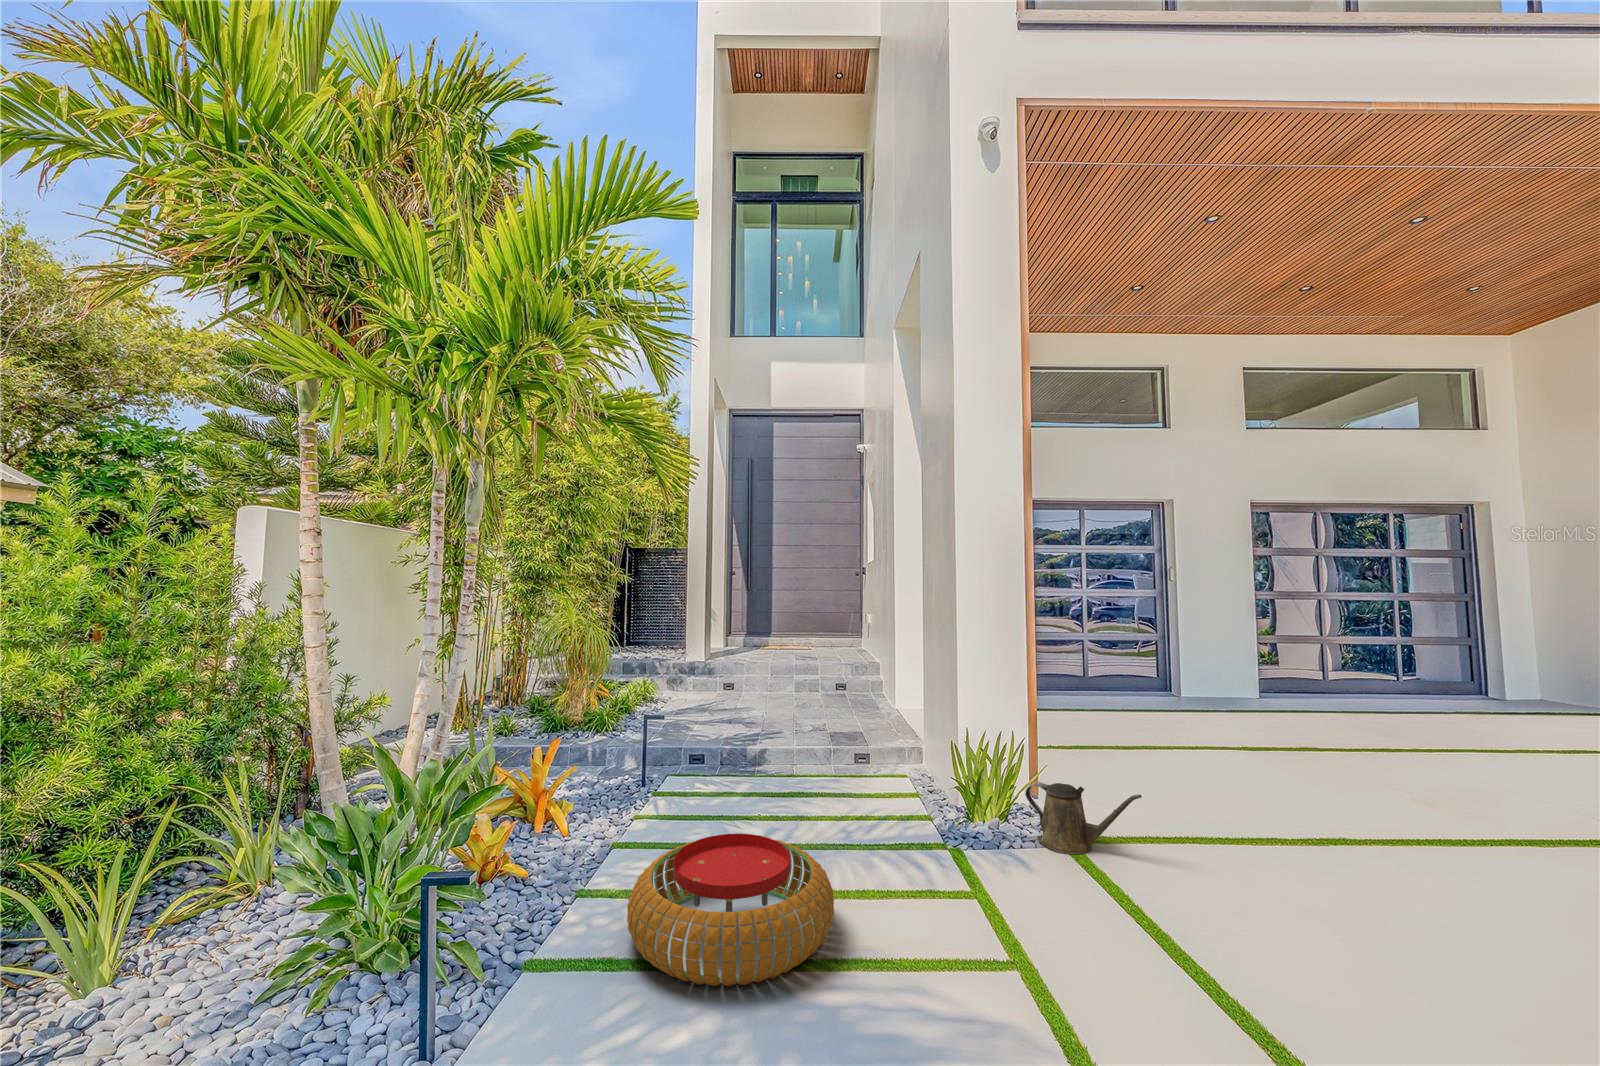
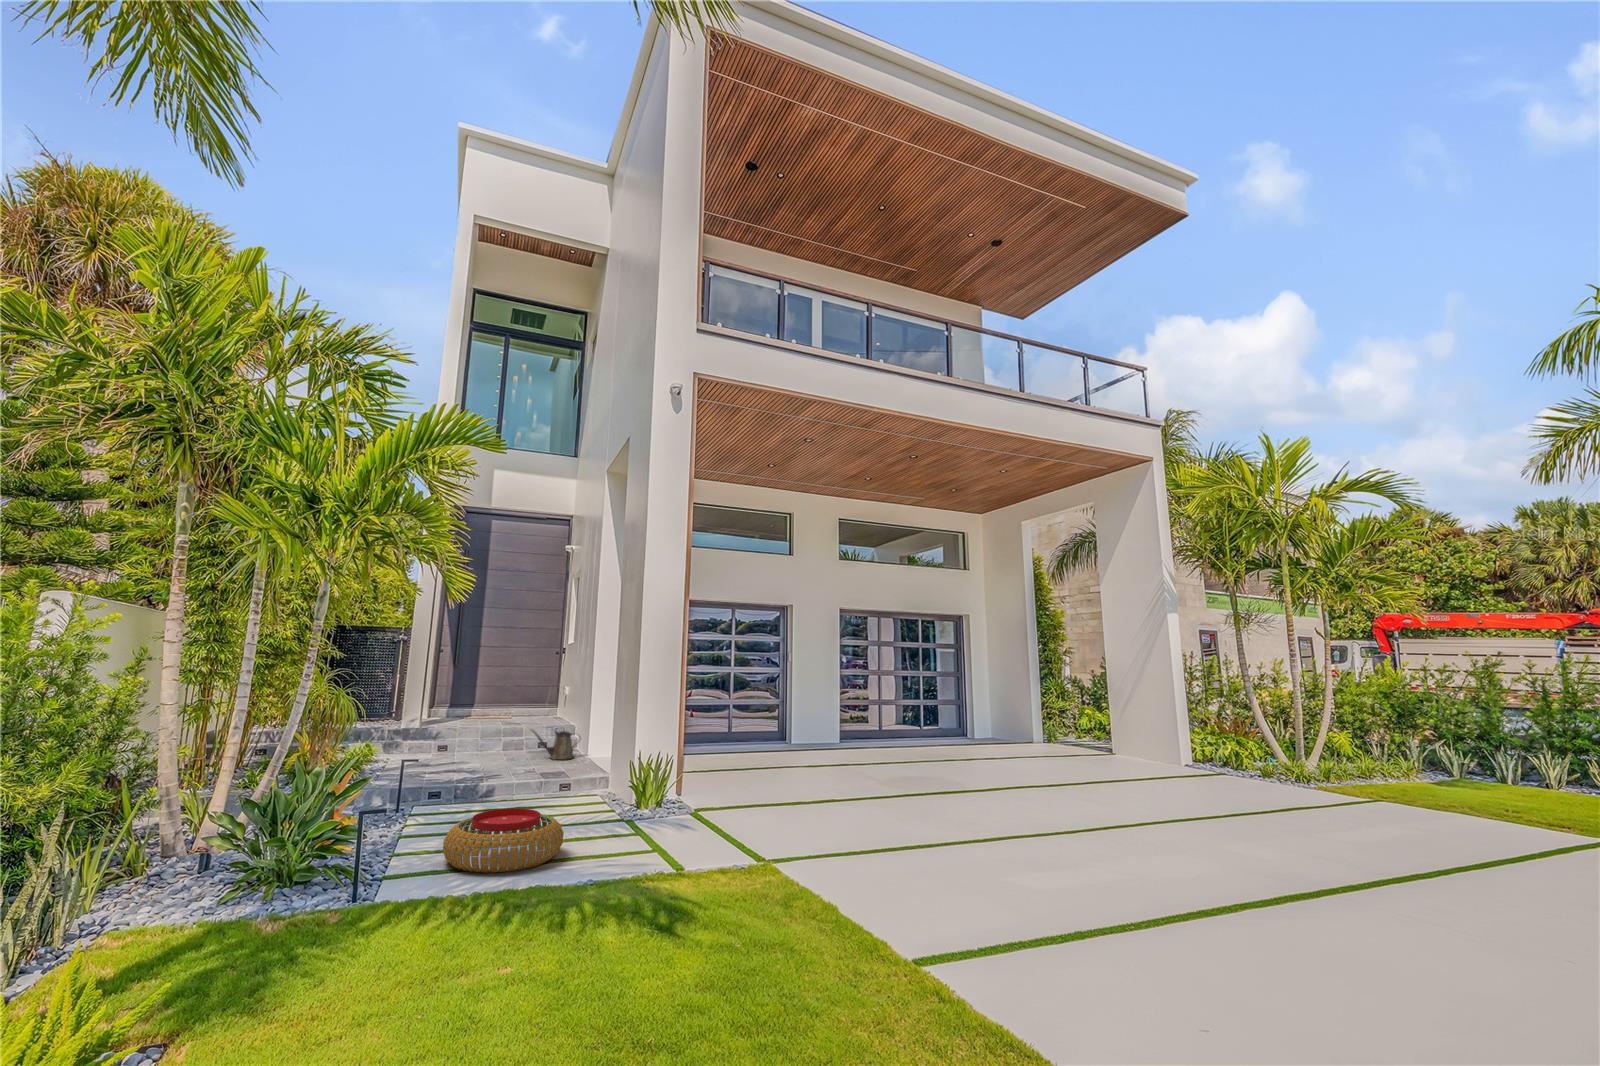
watering can: present [1025,782,1142,854] -> present [532,730,580,760]

